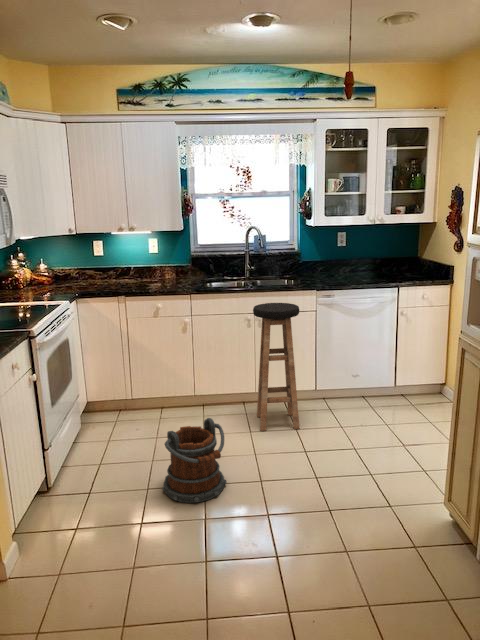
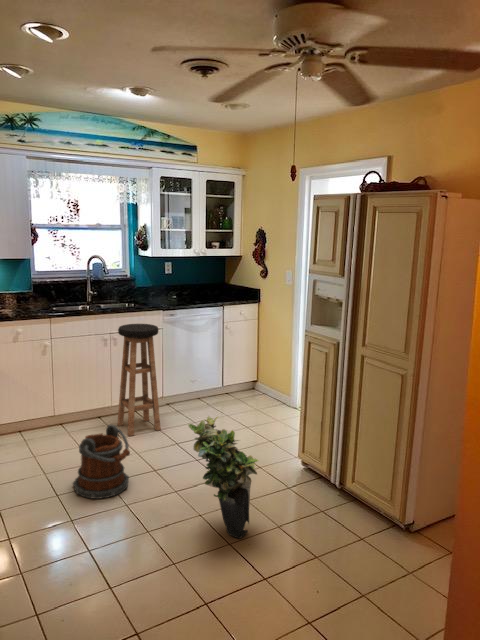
potted plant: none [247,428,341,608] -> present [188,416,258,539]

